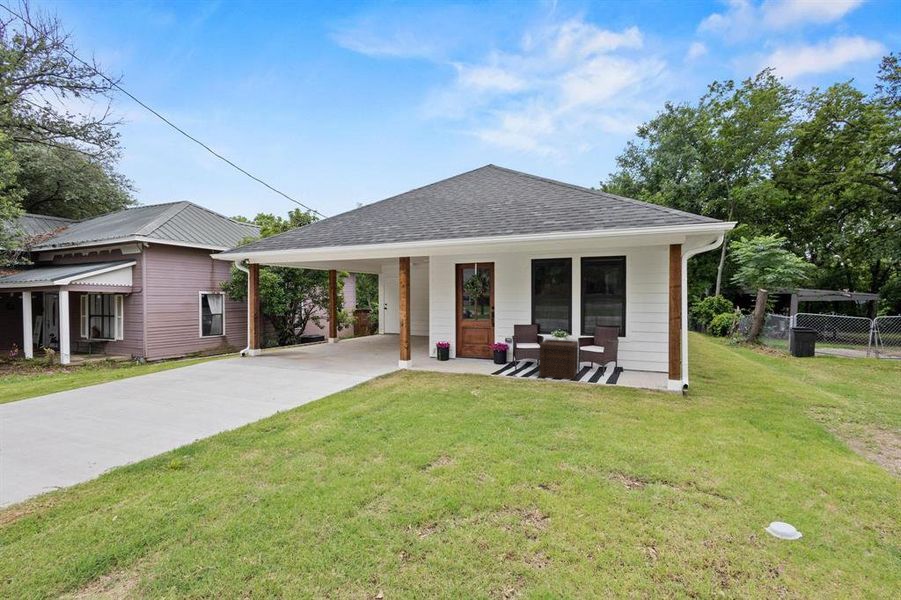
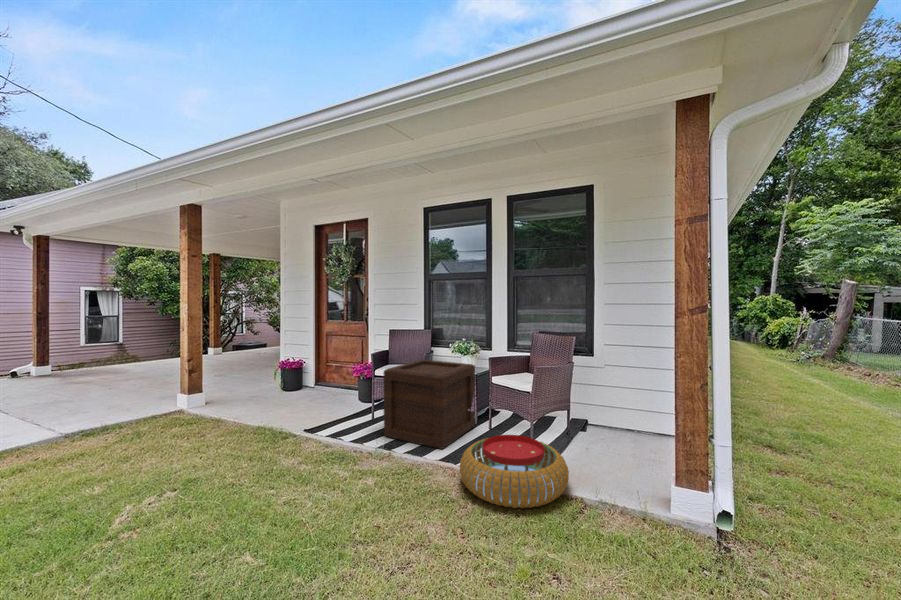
pouf: none [594,369,642,392] -> present [460,435,569,508]

